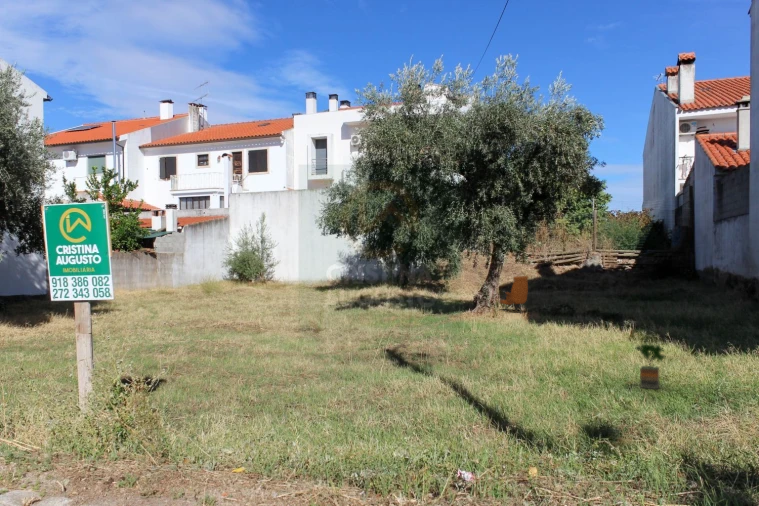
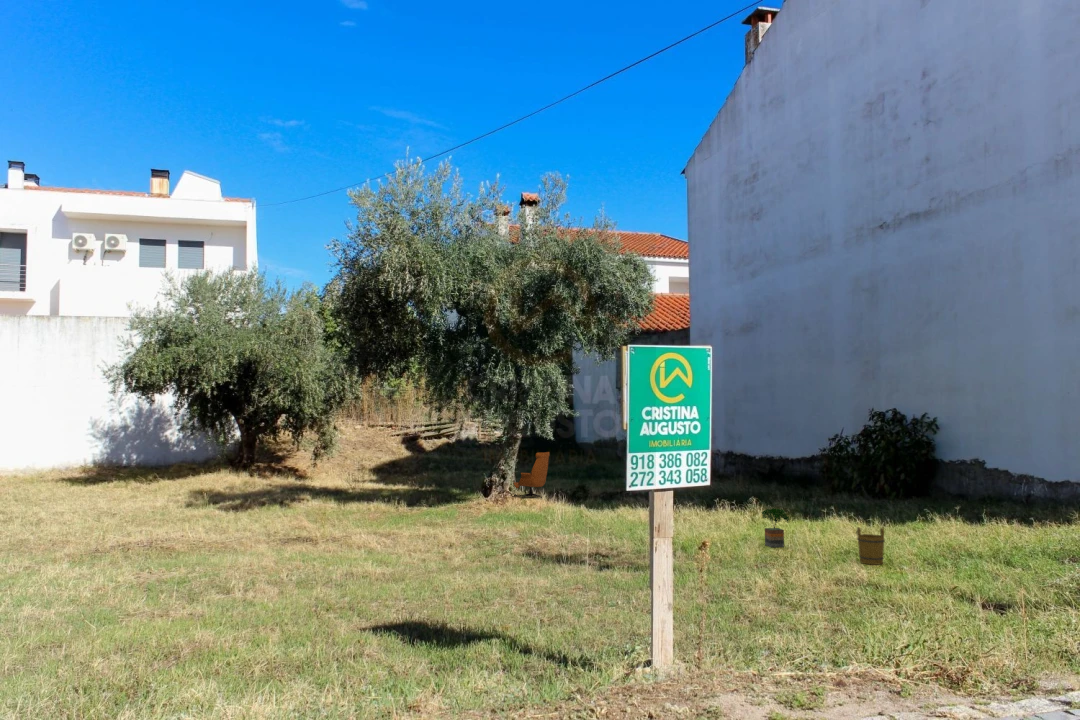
potted tree: present [635,344,666,389] -> present [762,508,790,547]
bucket: none [579,349,608,387] -> present [856,527,884,565]

